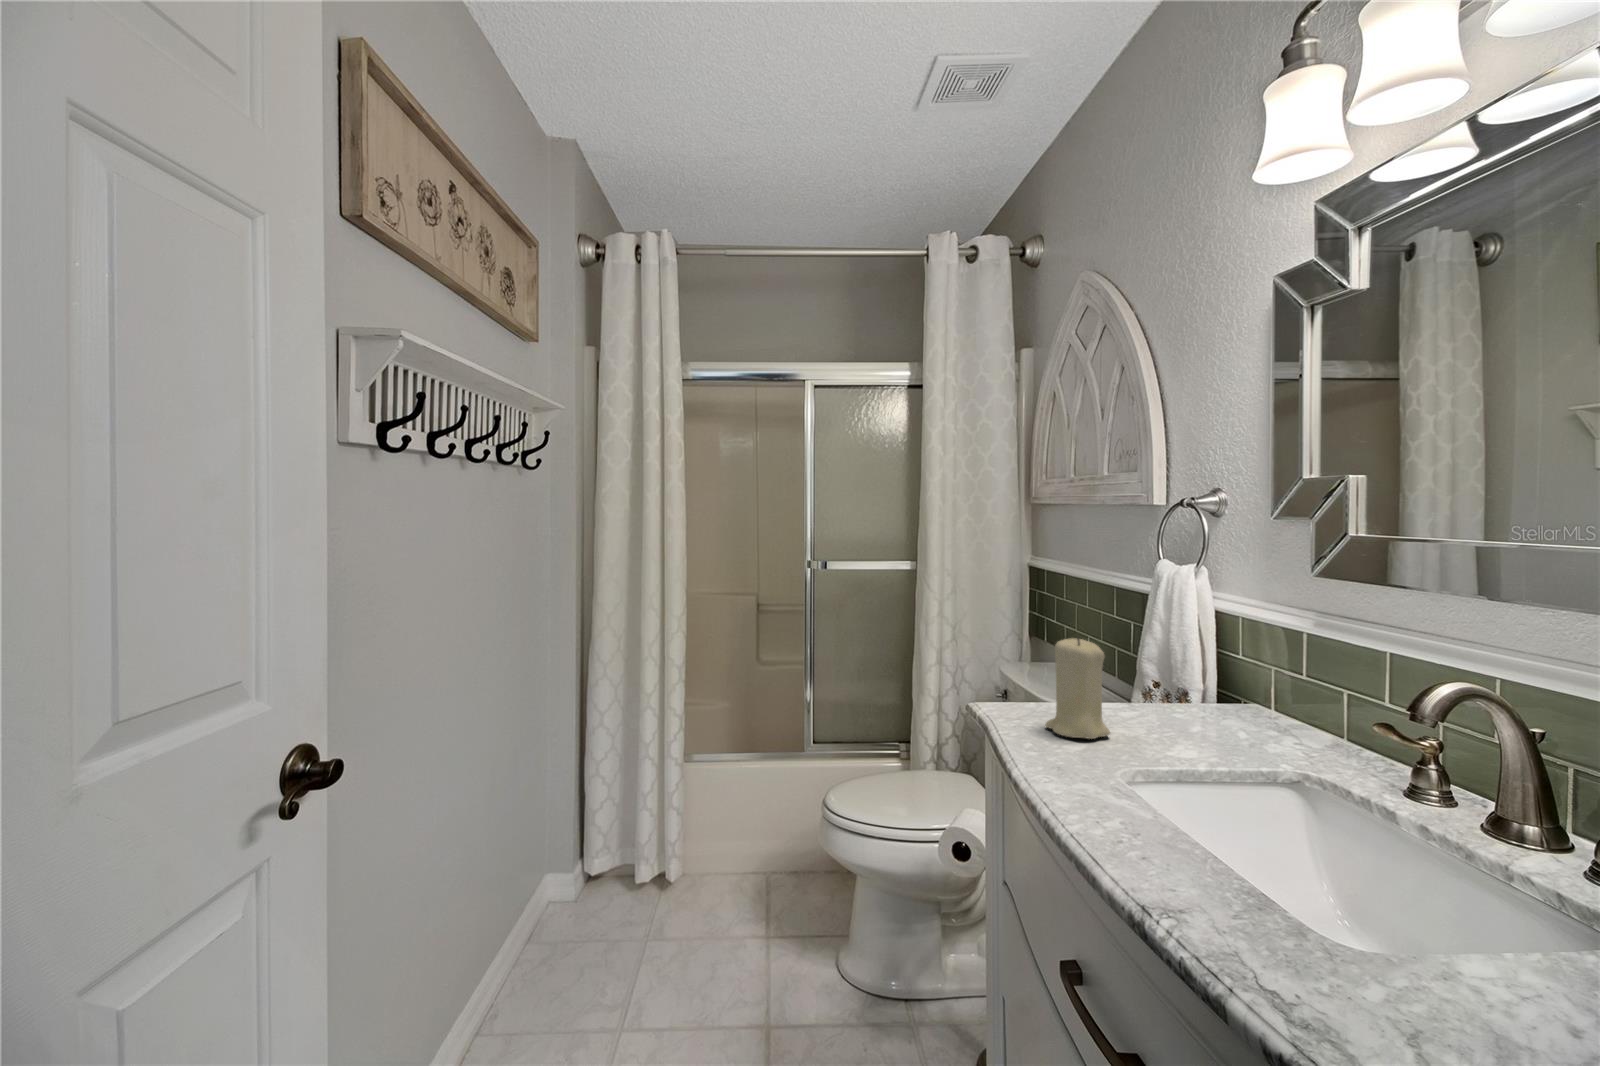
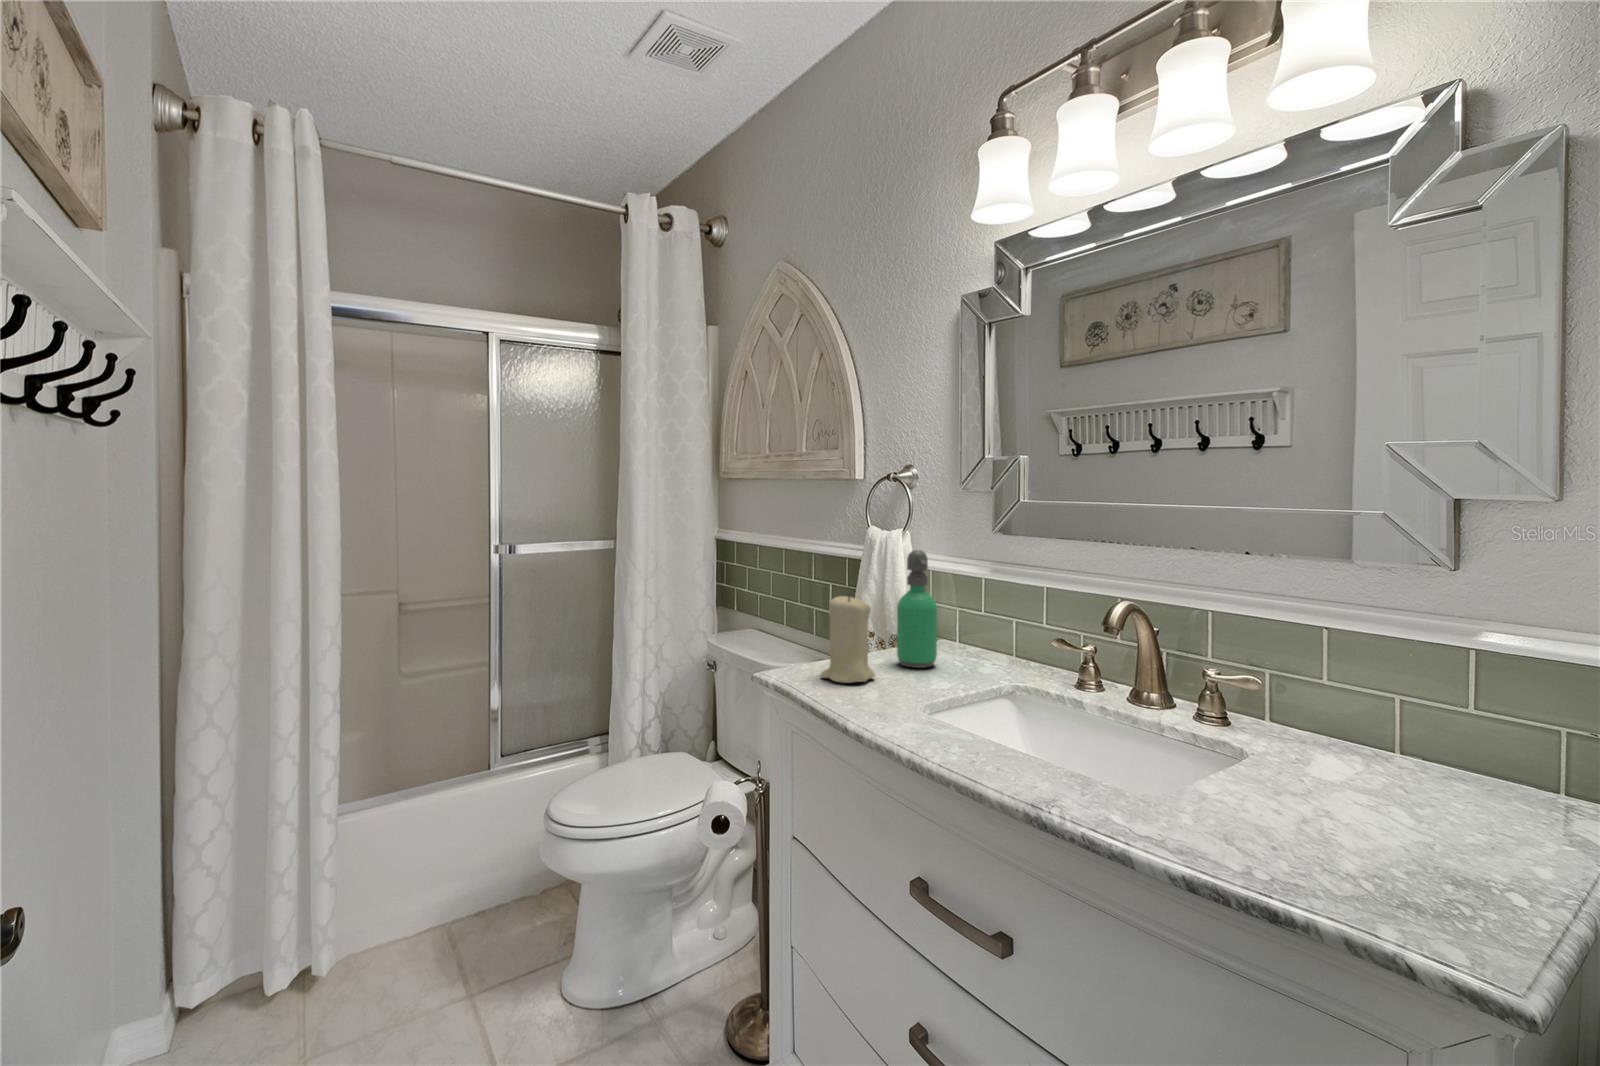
soap dispenser: none [1156,590,1211,734] -> present [897,550,937,668]

